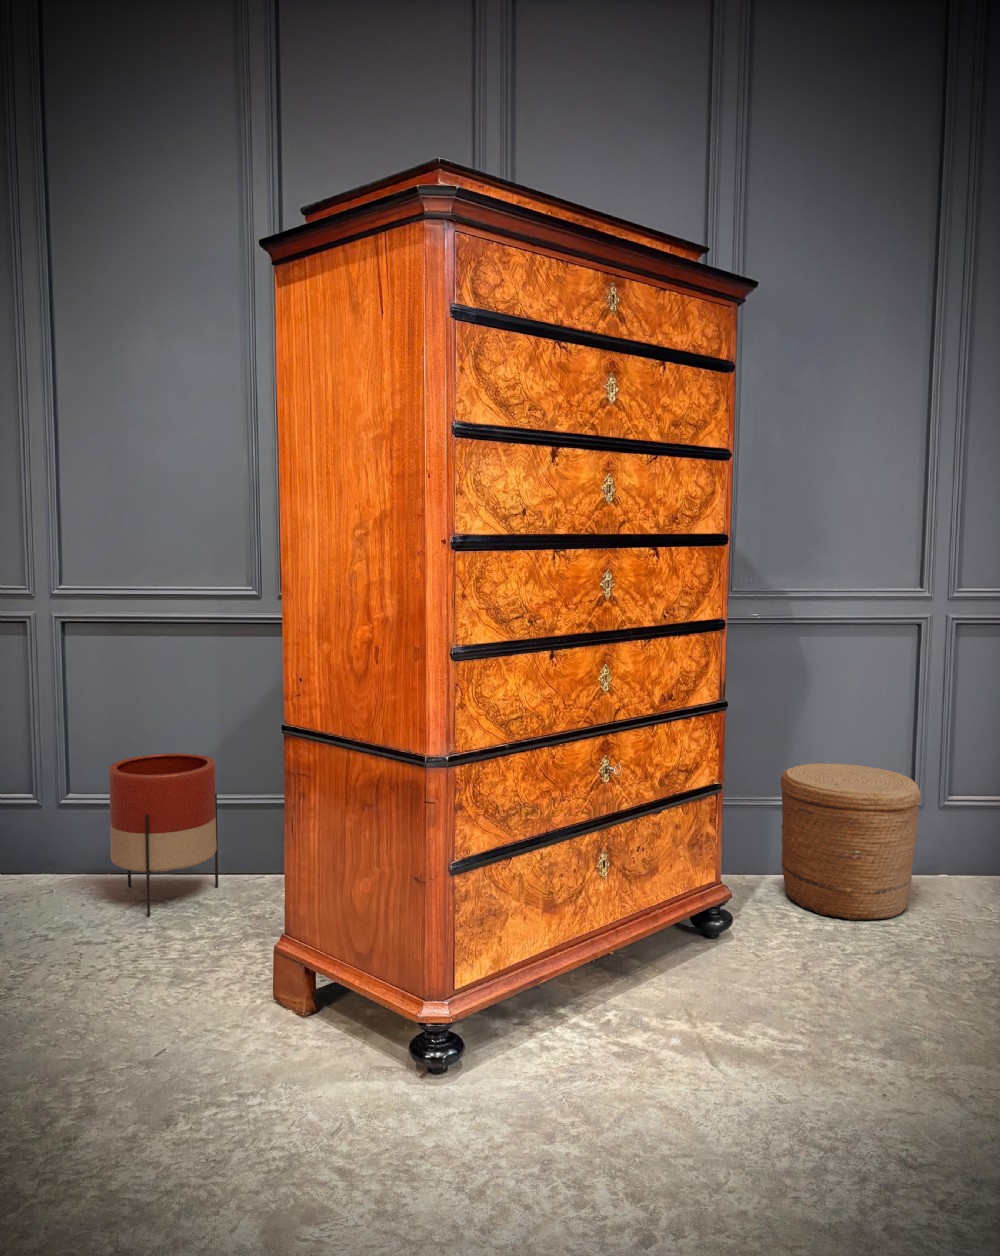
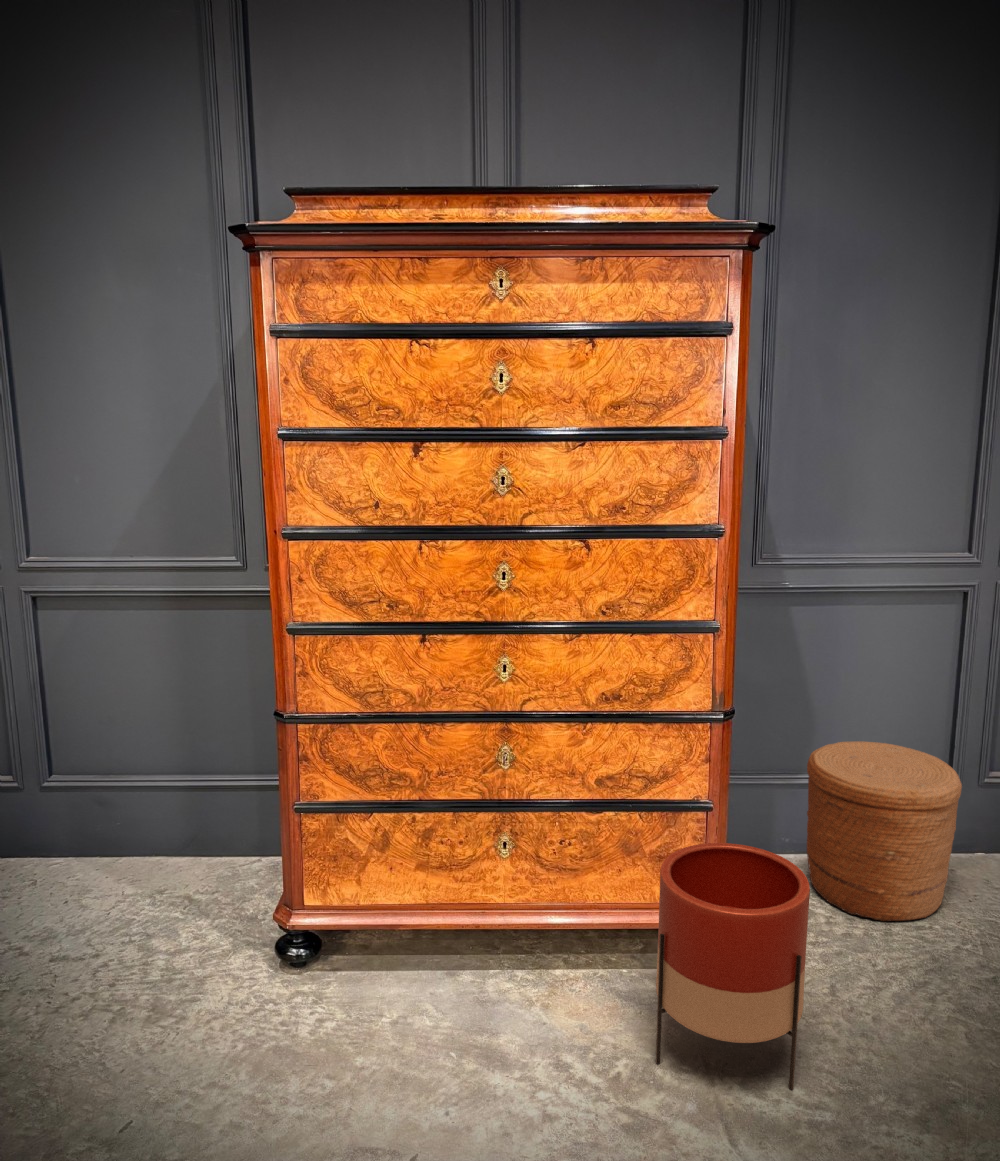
planter: present [109,753,218,916] -> present [656,843,810,1090]

